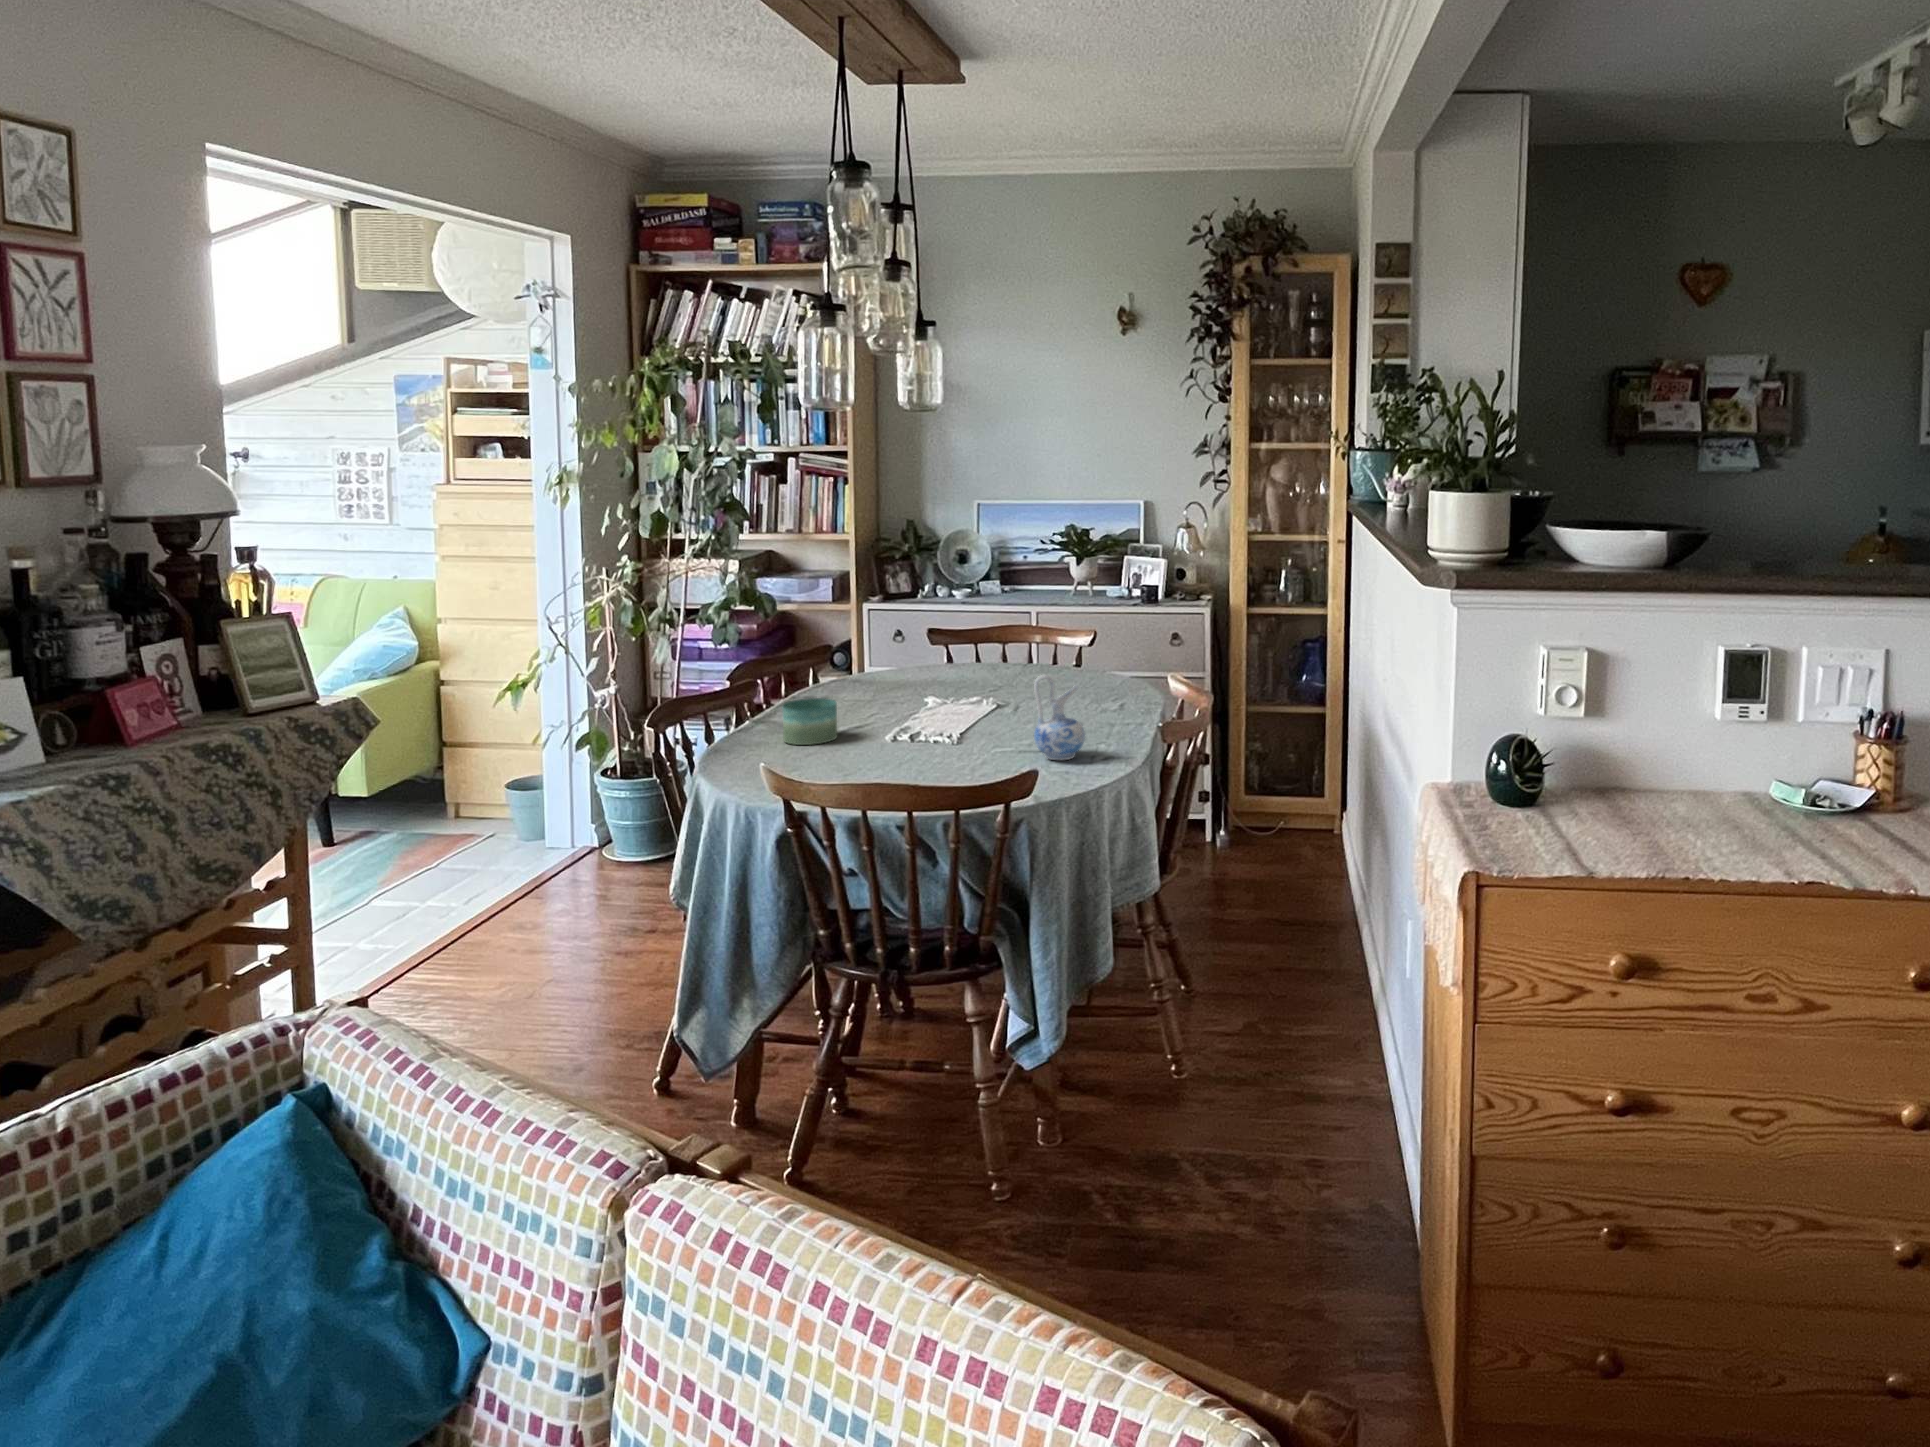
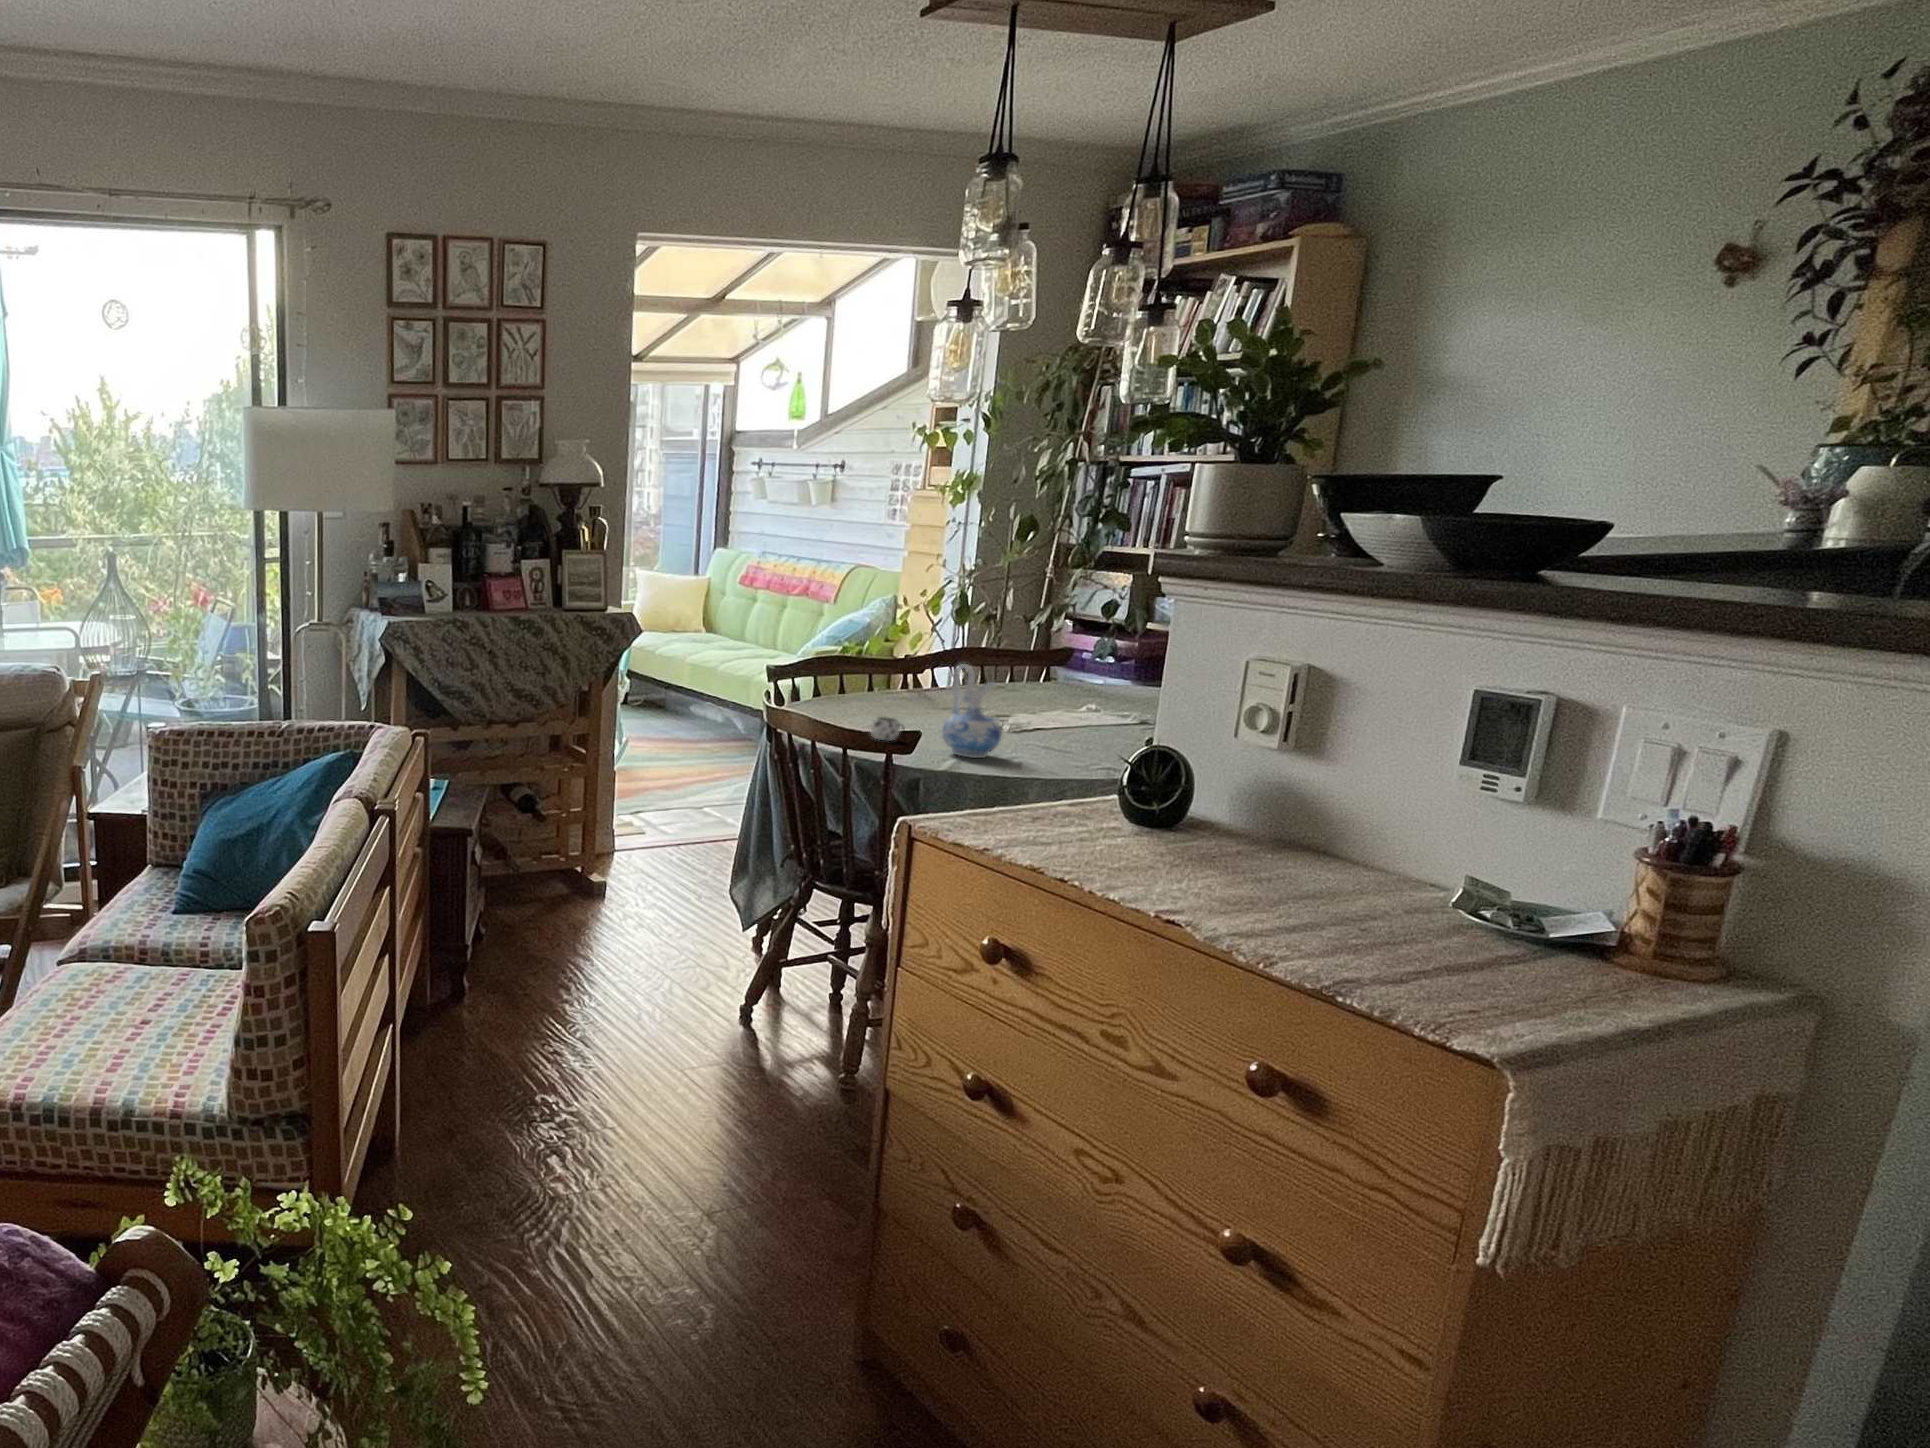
candle: present [783,698,837,745] -> none [830,671,885,710]
mug: none [933,743,992,768] -> present [863,717,901,740]

